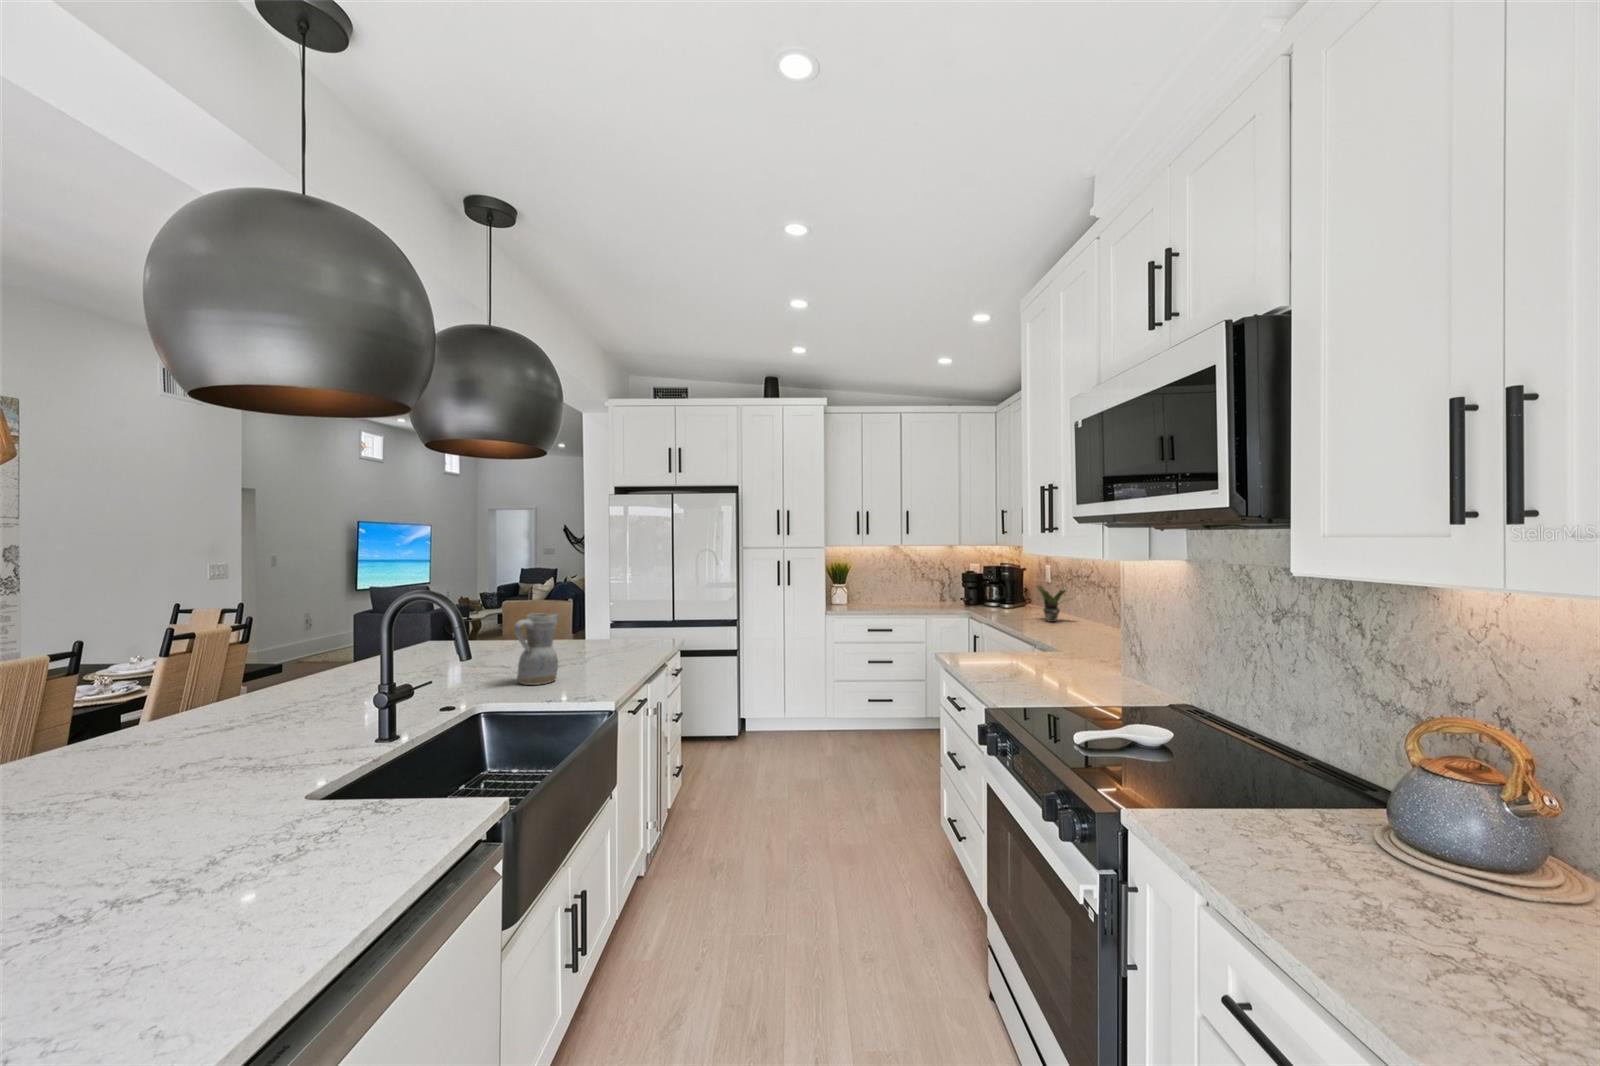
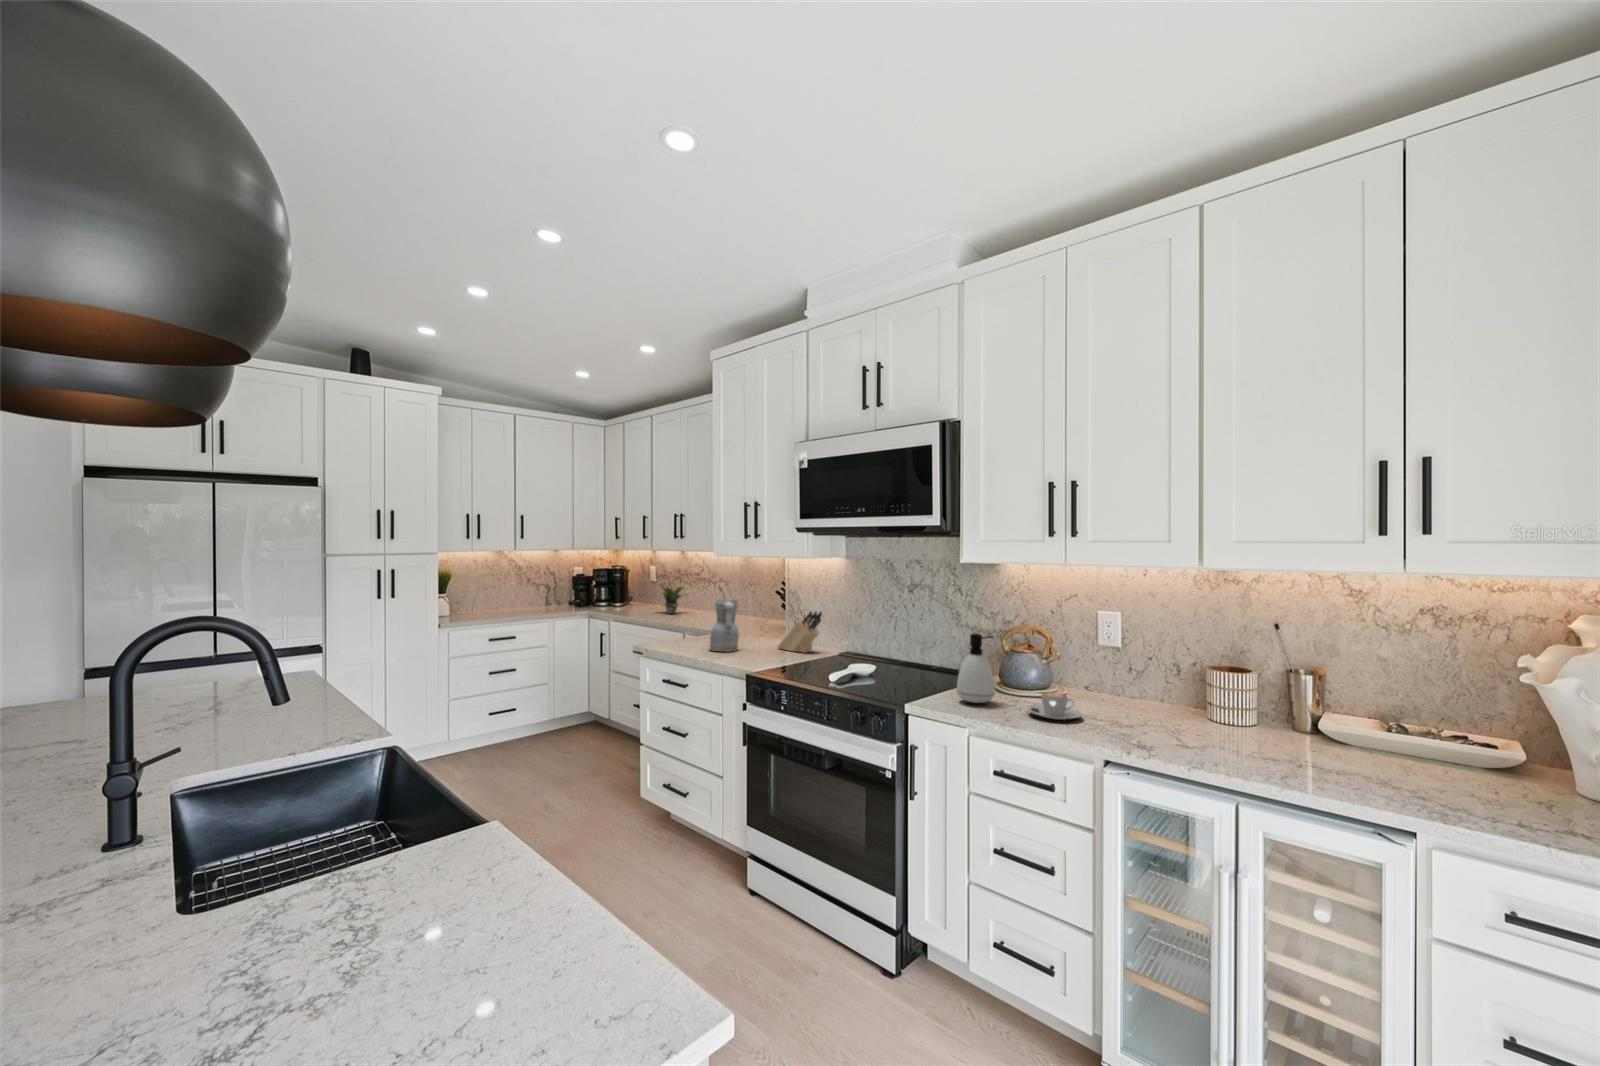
ceramic pitcher: present [514,613,559,685] -> present [710,599,739,651]
knife block: none [1086,636,1140,695] -> present [778,612,822,653]
soap dispenser: none [1203,713,1294,853] -> present [957,633,995,703]
coffee cup: none [1315,876,1475,969] -> present [1027,692,1082,720]

